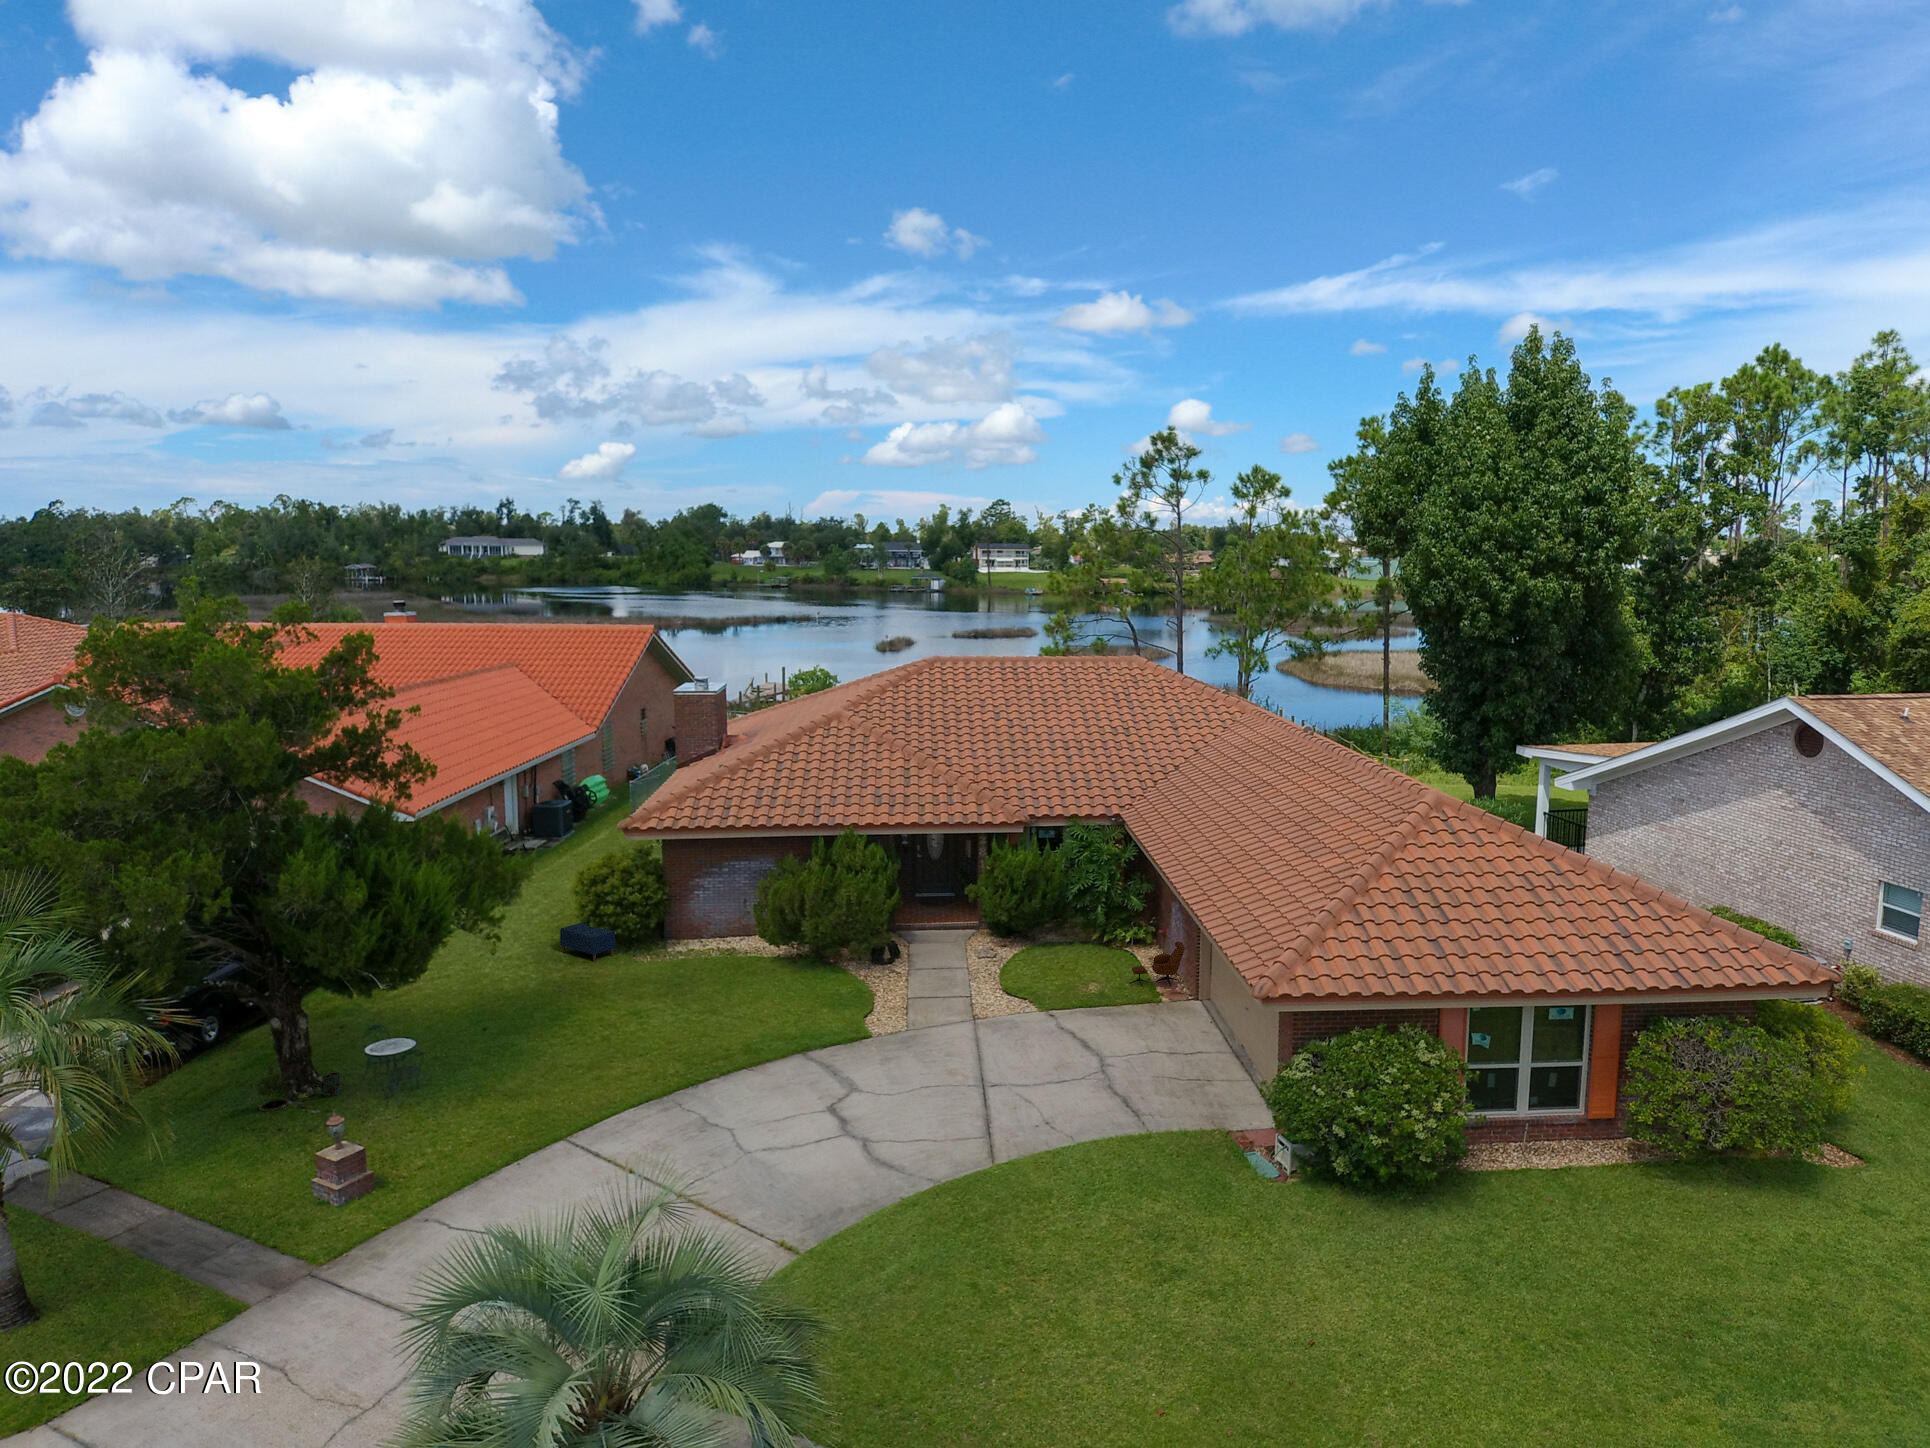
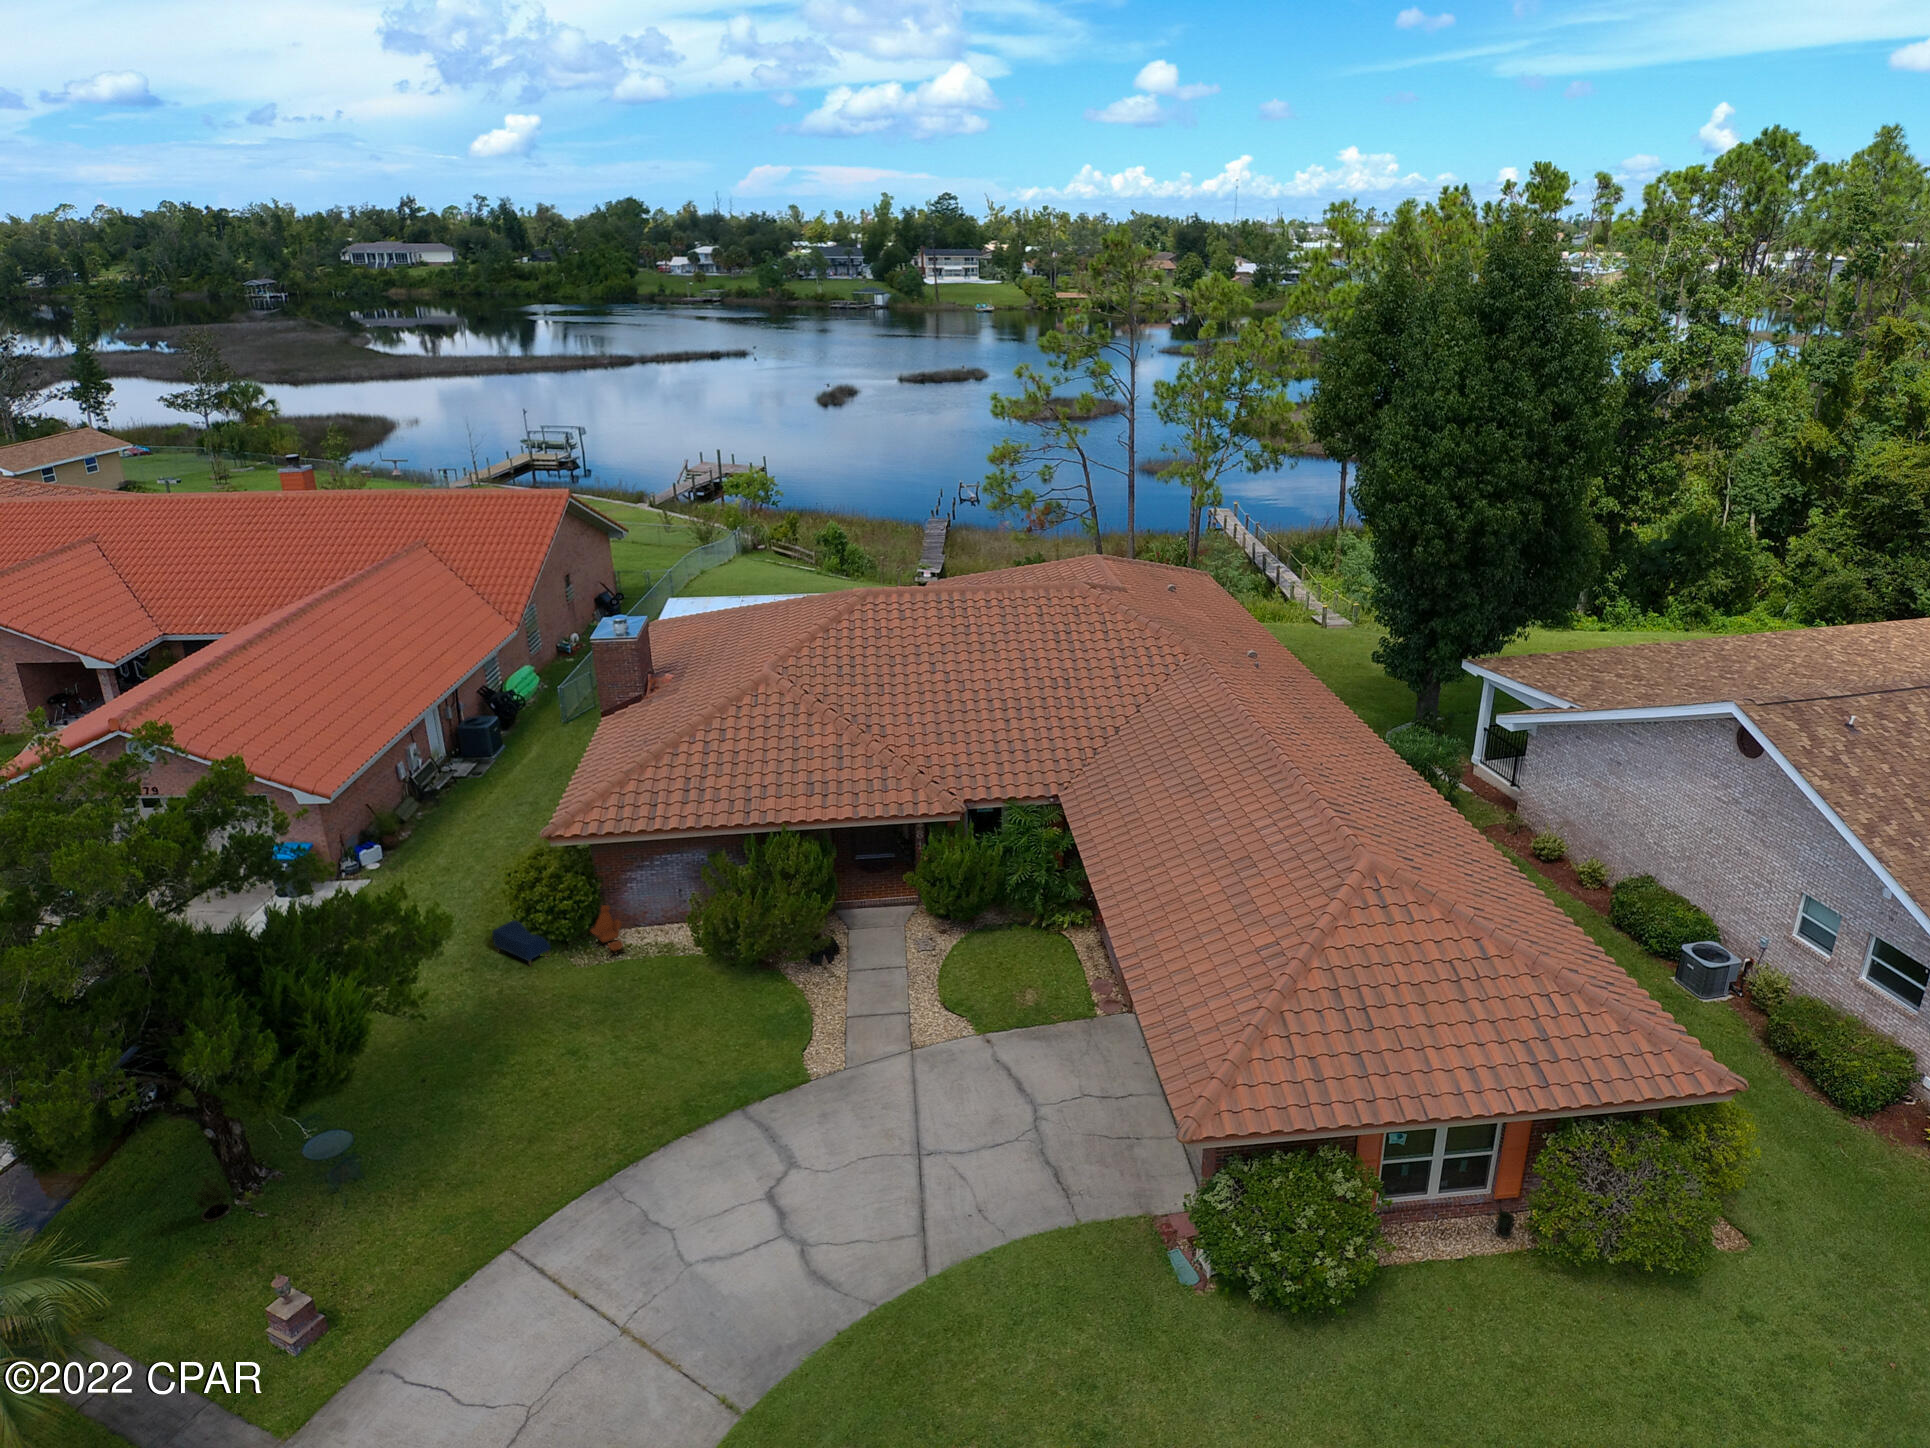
lounge chair: present [1131,942,1184,986] -> present [591,905,623,956]
watering can: present [309,1072,345,1097] -> present [1496,1200,1514,1238]

